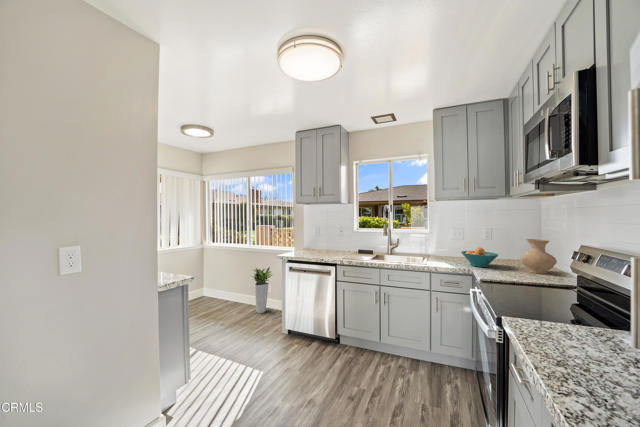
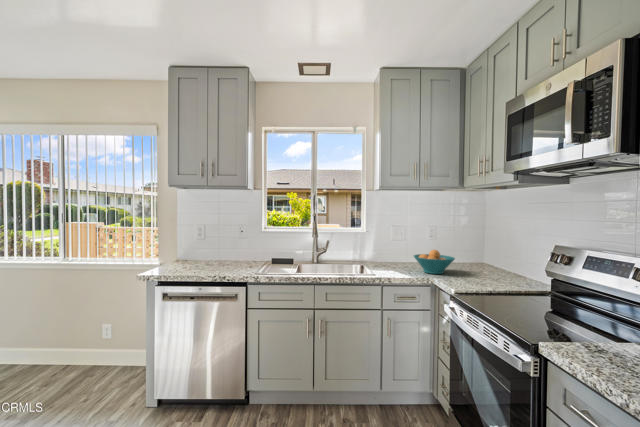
vase: present [520,239,557,274] -> none [477,238,513,278]
planter: present [253,267,272,313] -> none [71,294,118,378]

